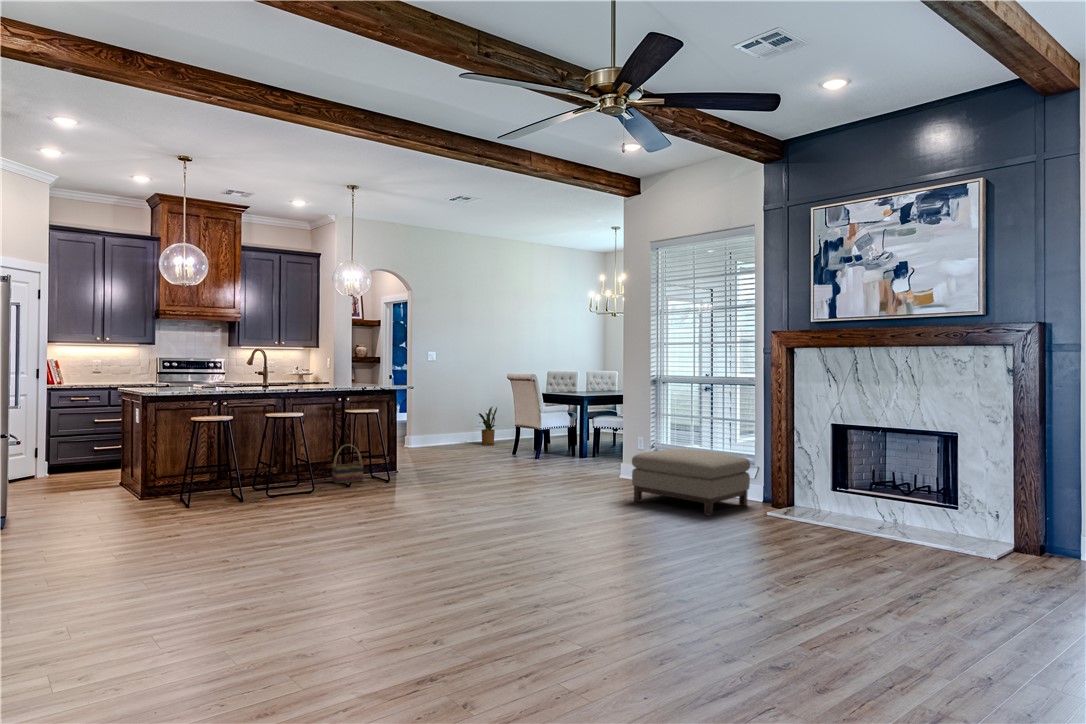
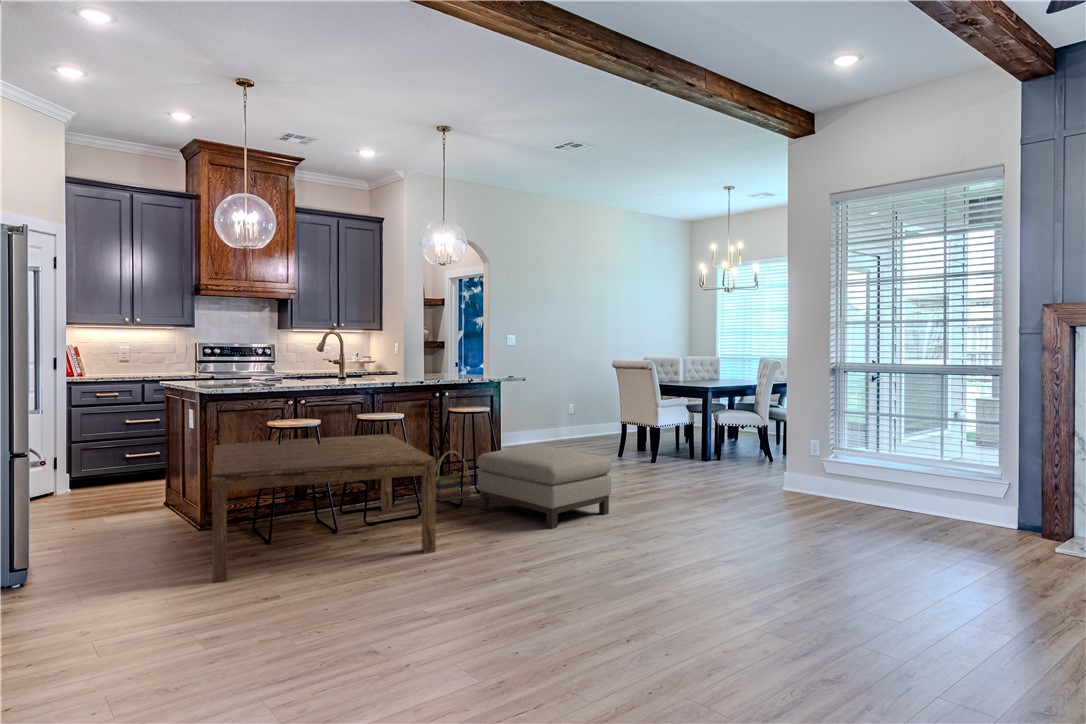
house plant: present [479,407,497,445] -> none [558,398,584,443]
coffee table: none [138,429,309,527] -> present [212,434,436,582]
ottoman: present [632,449,750,516] -> present [477,446,612,528]

